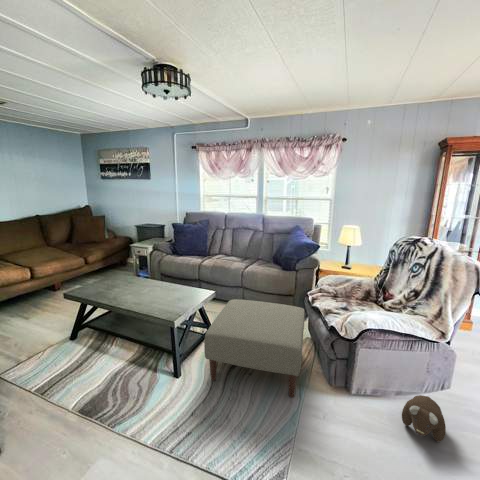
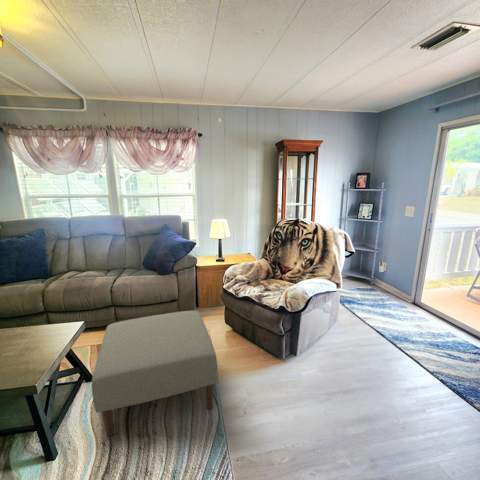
plush toy: present [402,395,446,442] -> none [305,354,336,389]

